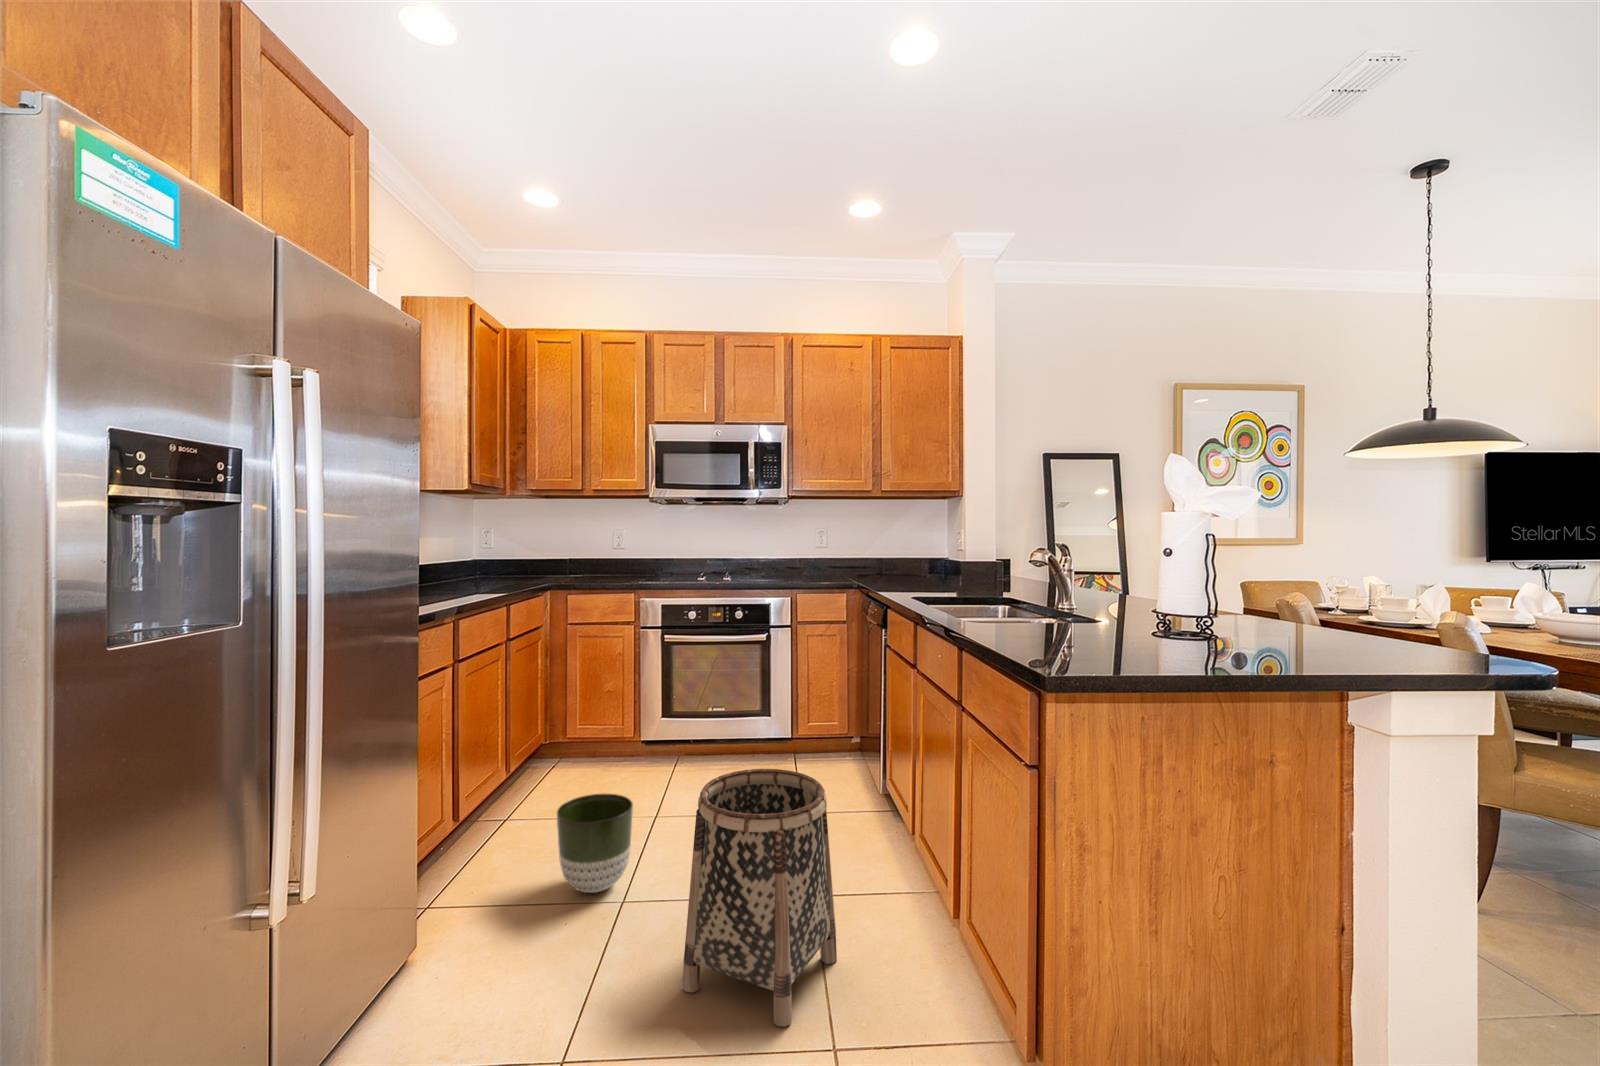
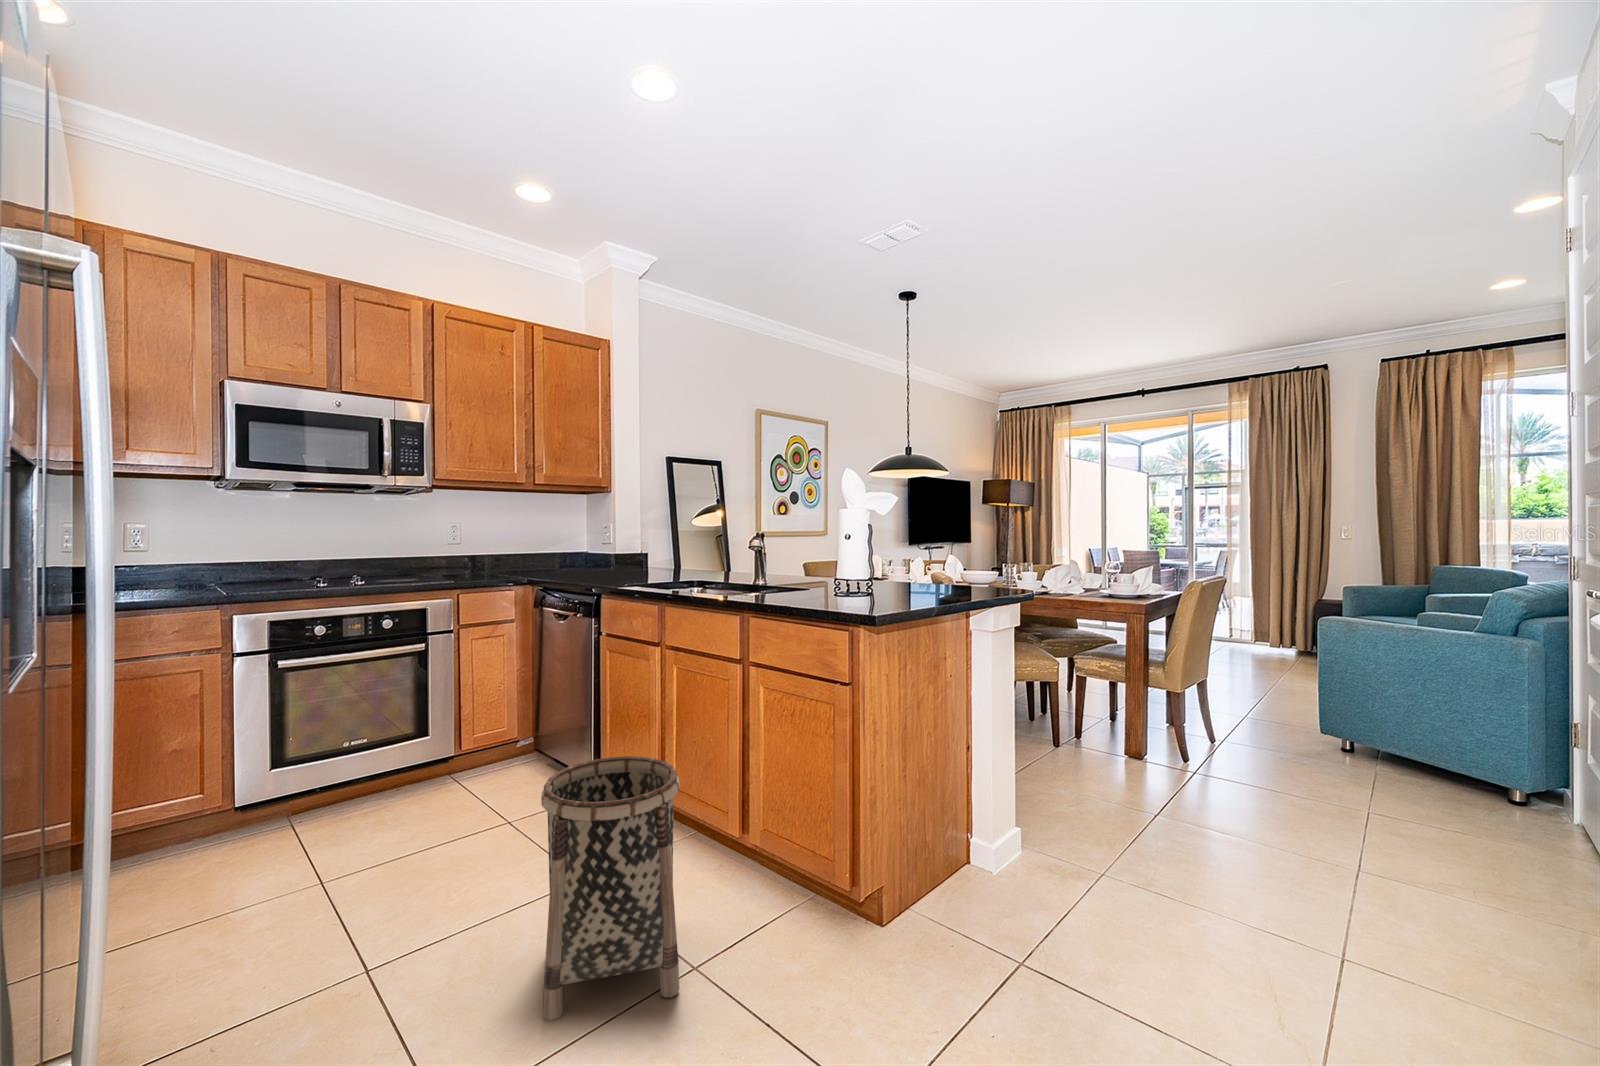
planter: present [557,794,633,893] -> none [251,857,372,999]

